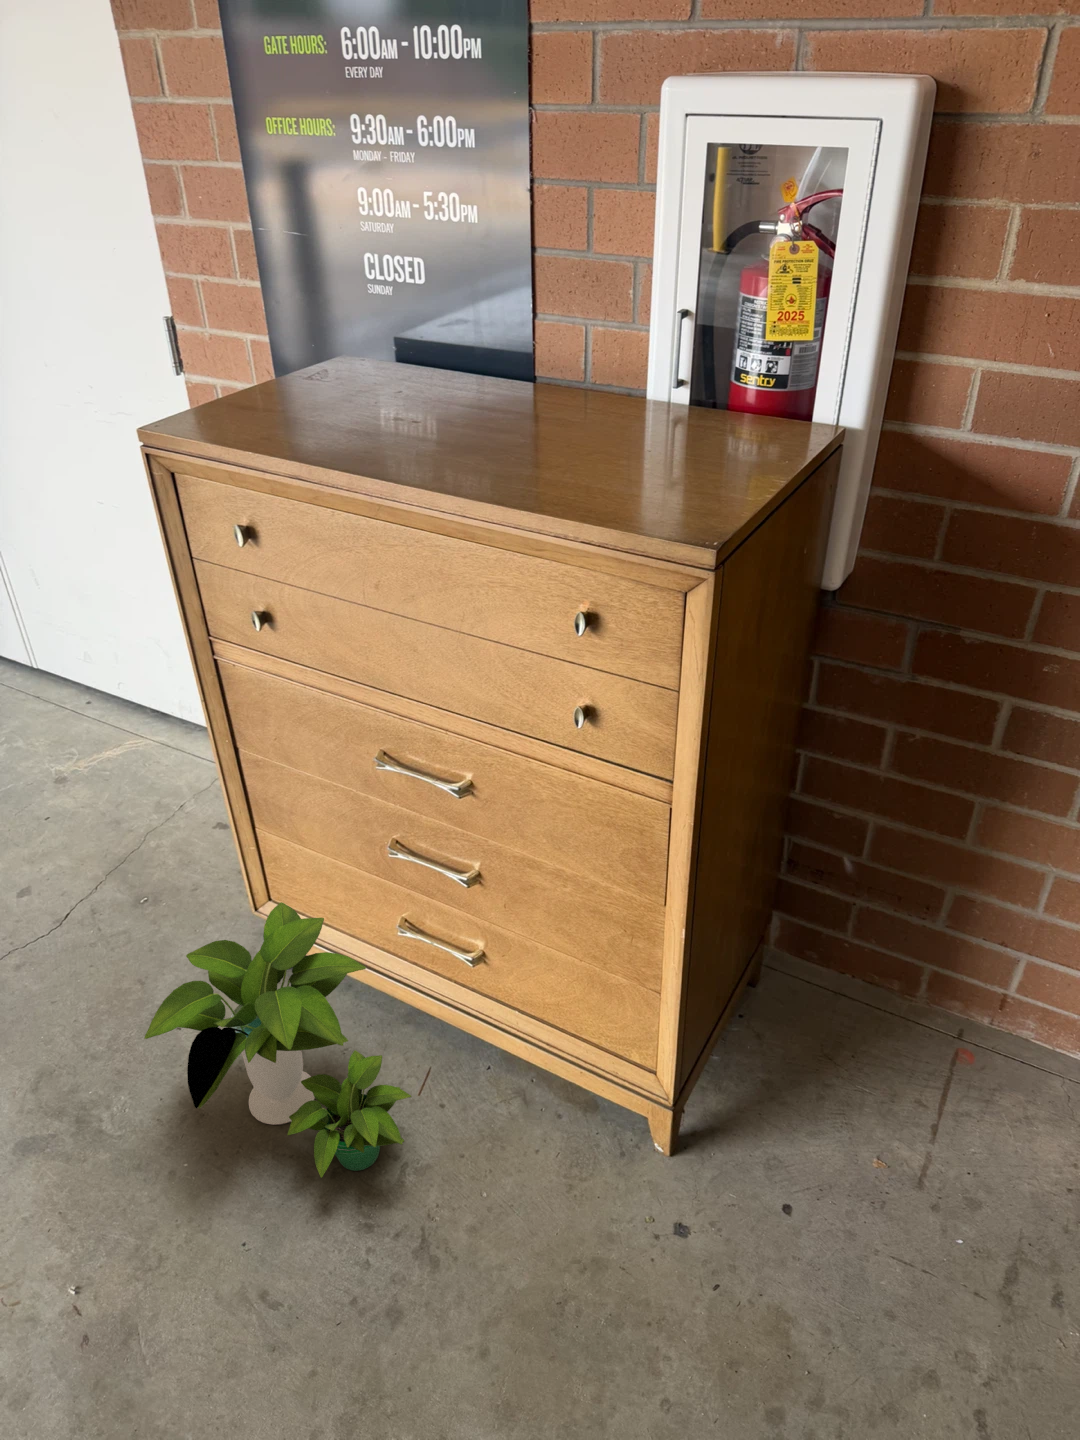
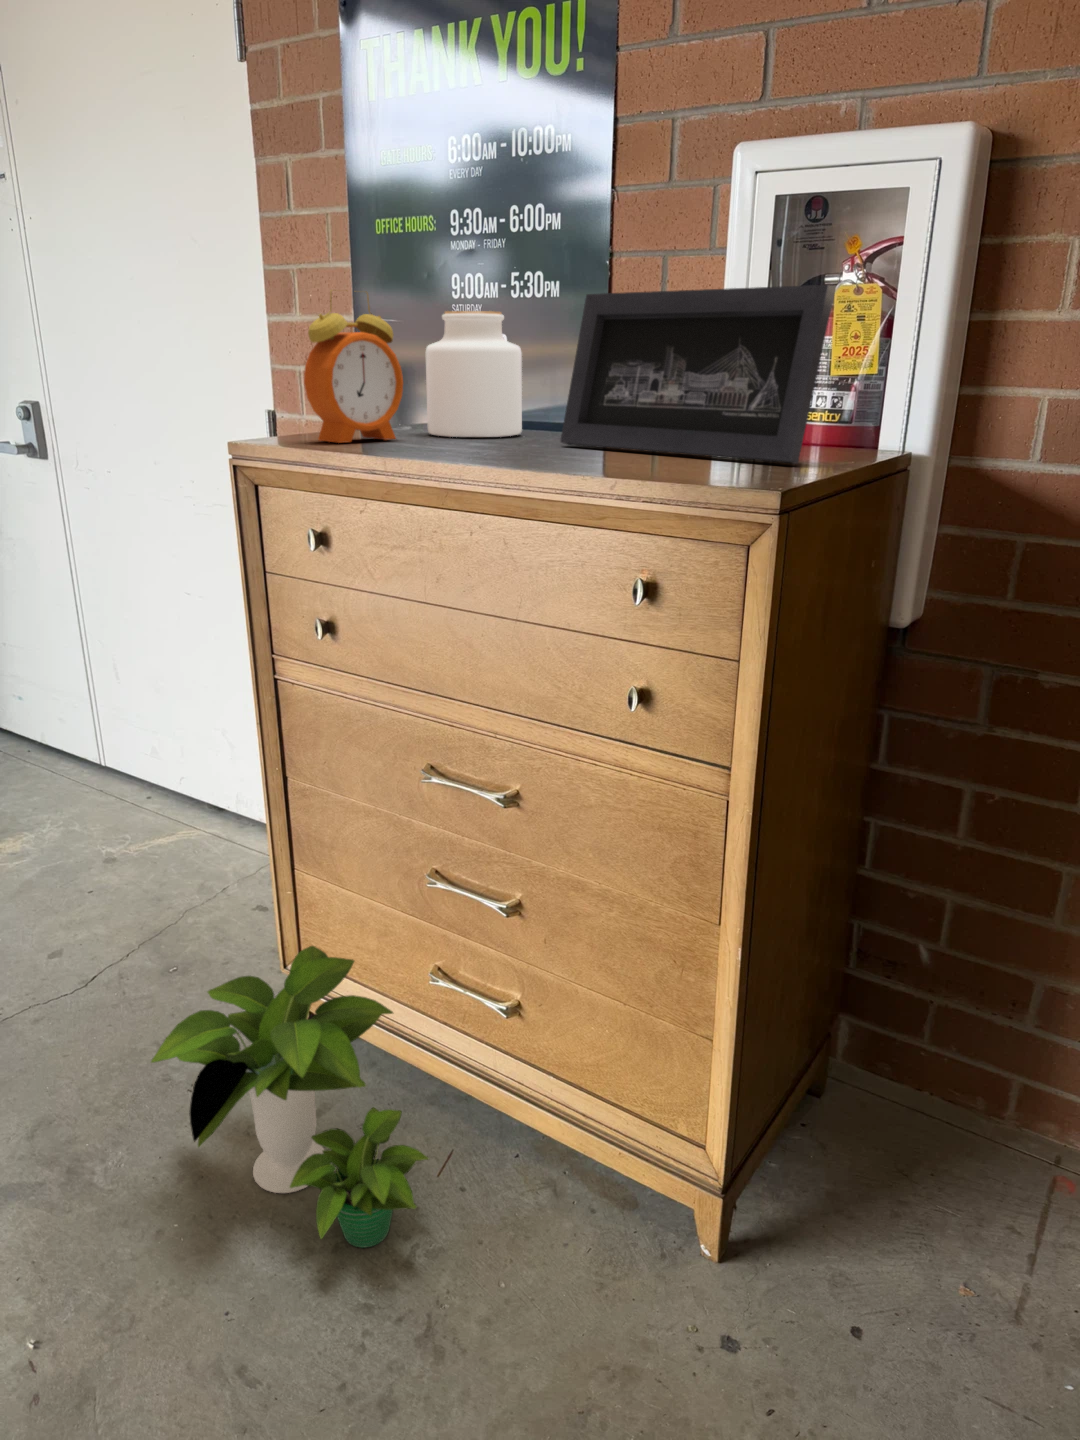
jar: none [339,254,447,399] -> present [426,311,522,437]
picture frame: none [490,257,771,465] -> present [560,285,835,464]
alarm clock: none [213,258,320,429] -> present [304,294,403,443]

